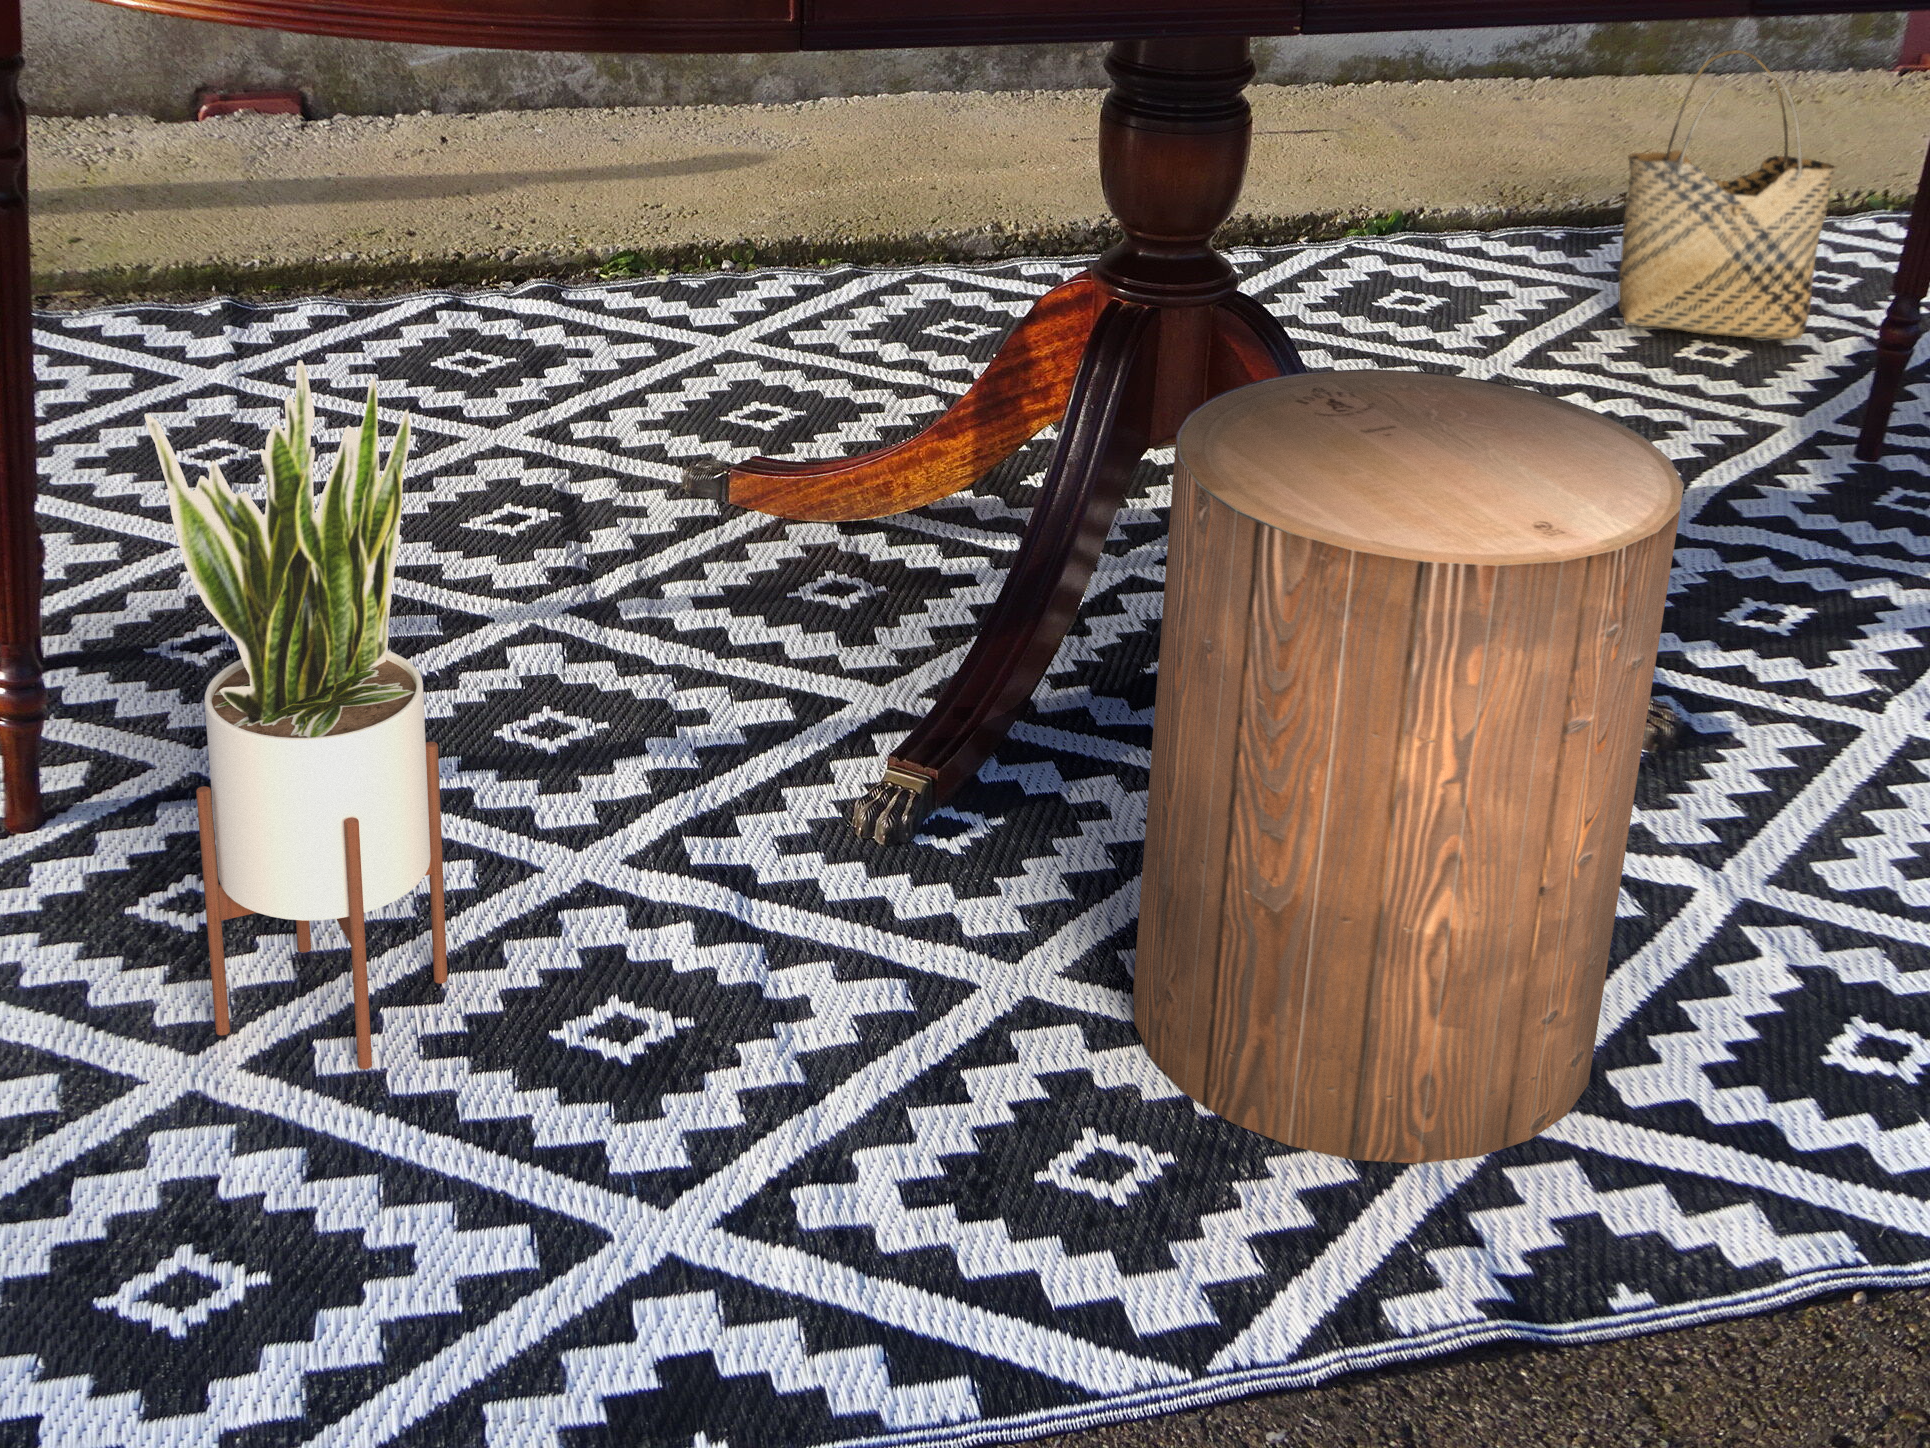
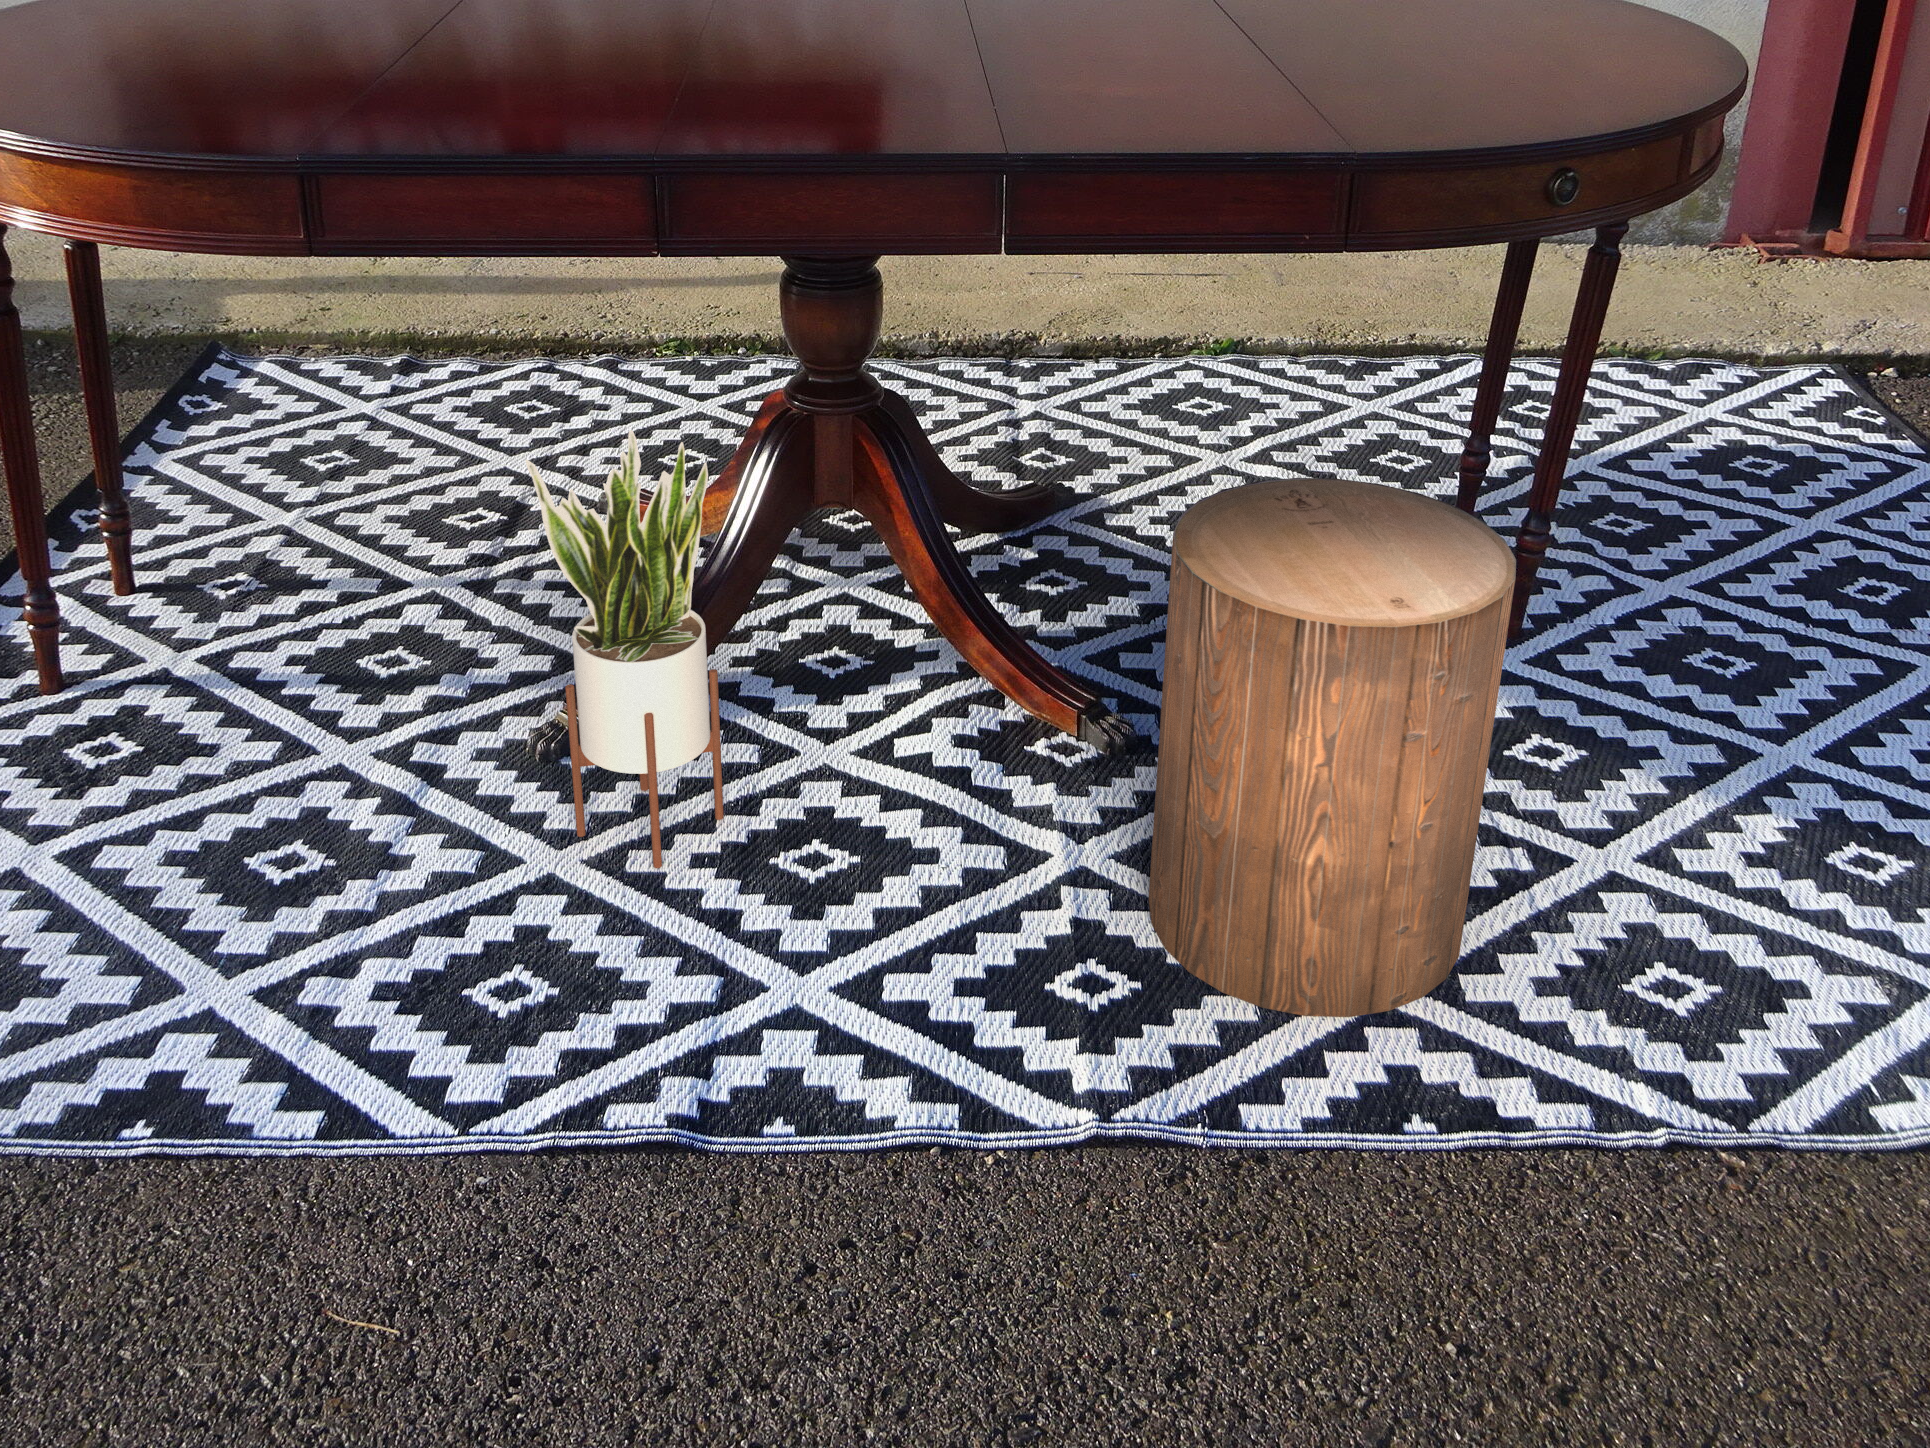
woven basket: present [1618,50,1836,339] -> none [1689,240,1861,455]

